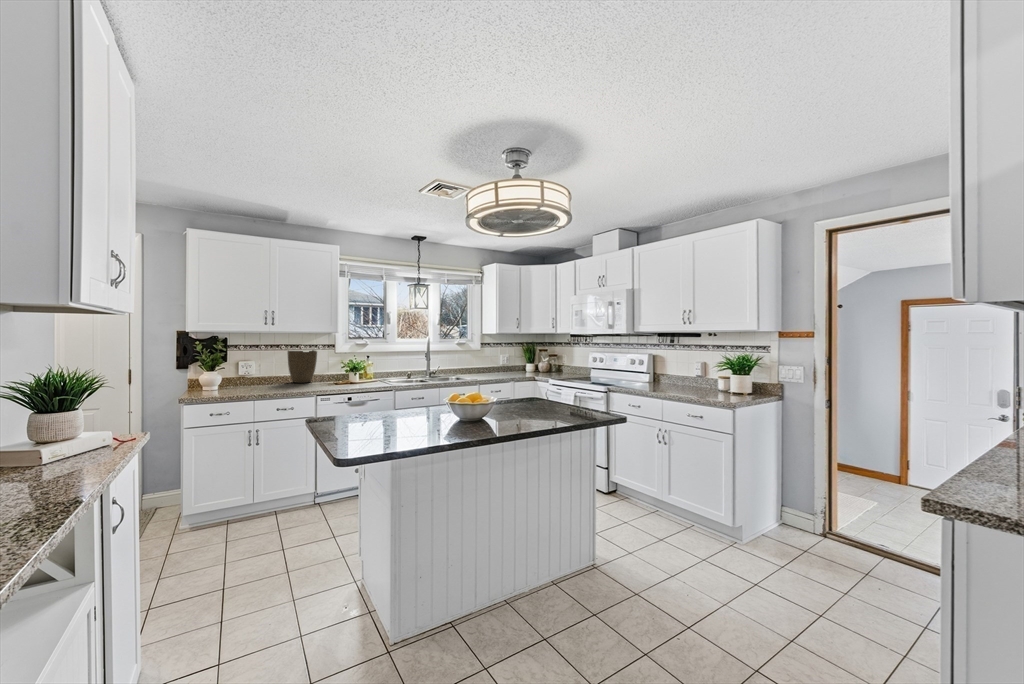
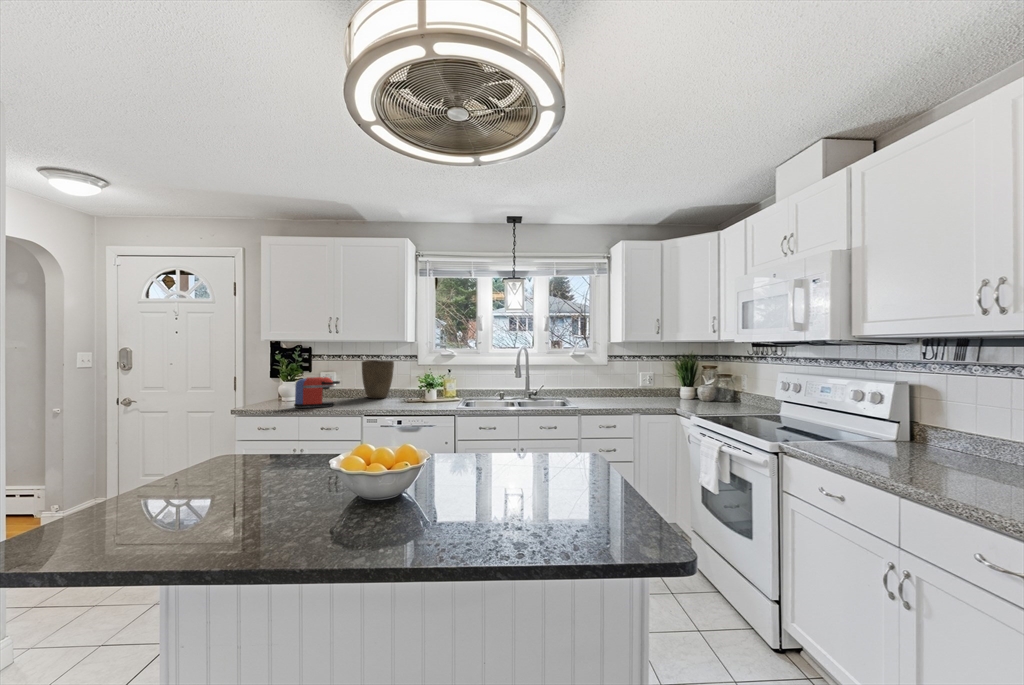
coffee maker: none [245,365,283,392] -> present [294,377,340,408]

